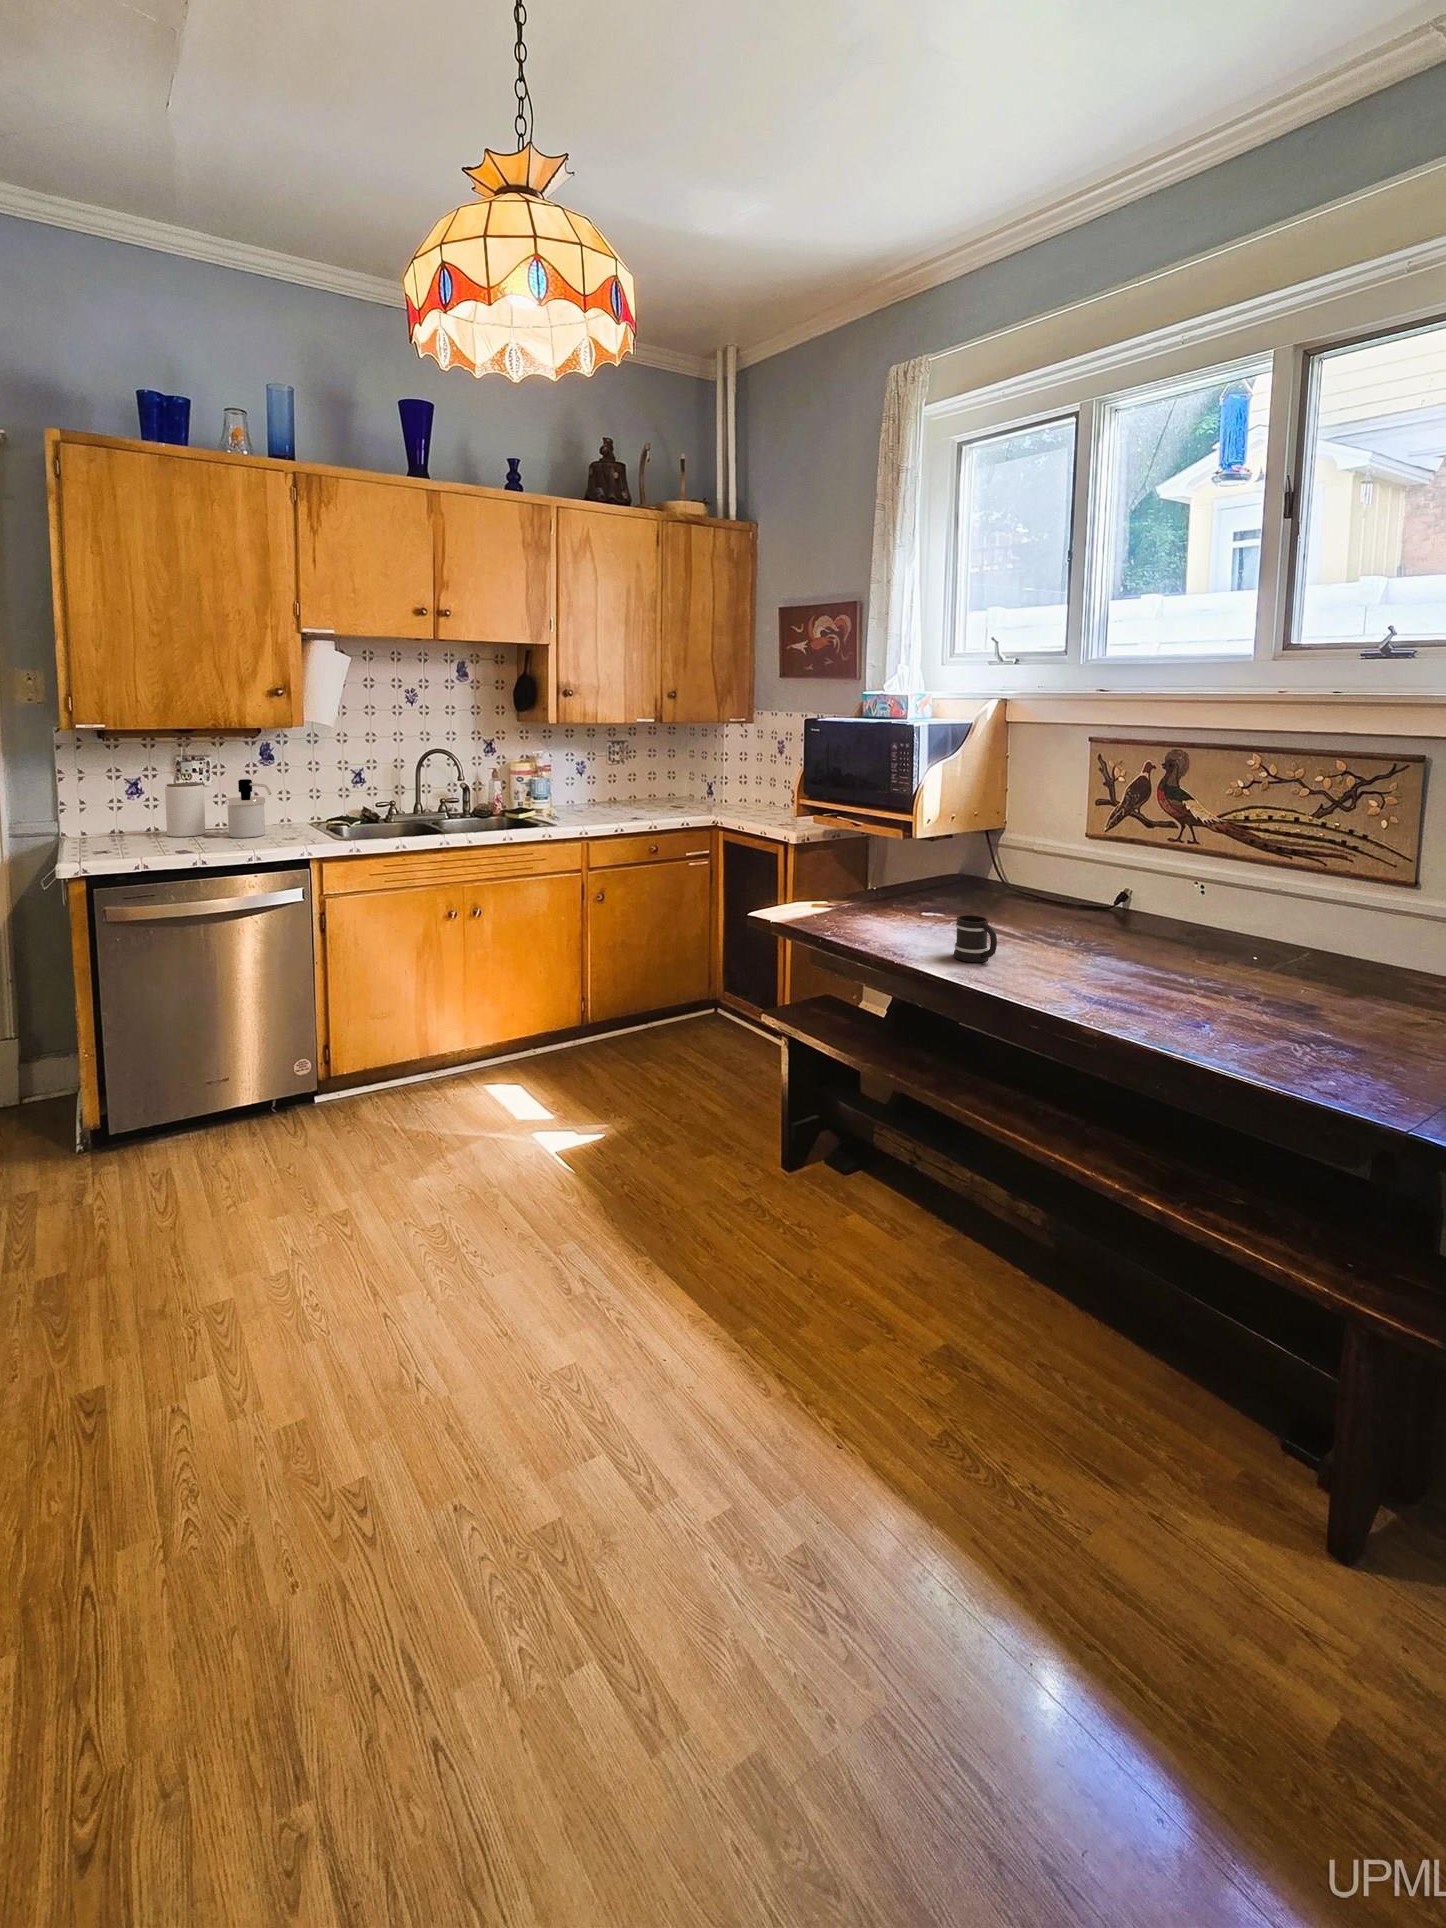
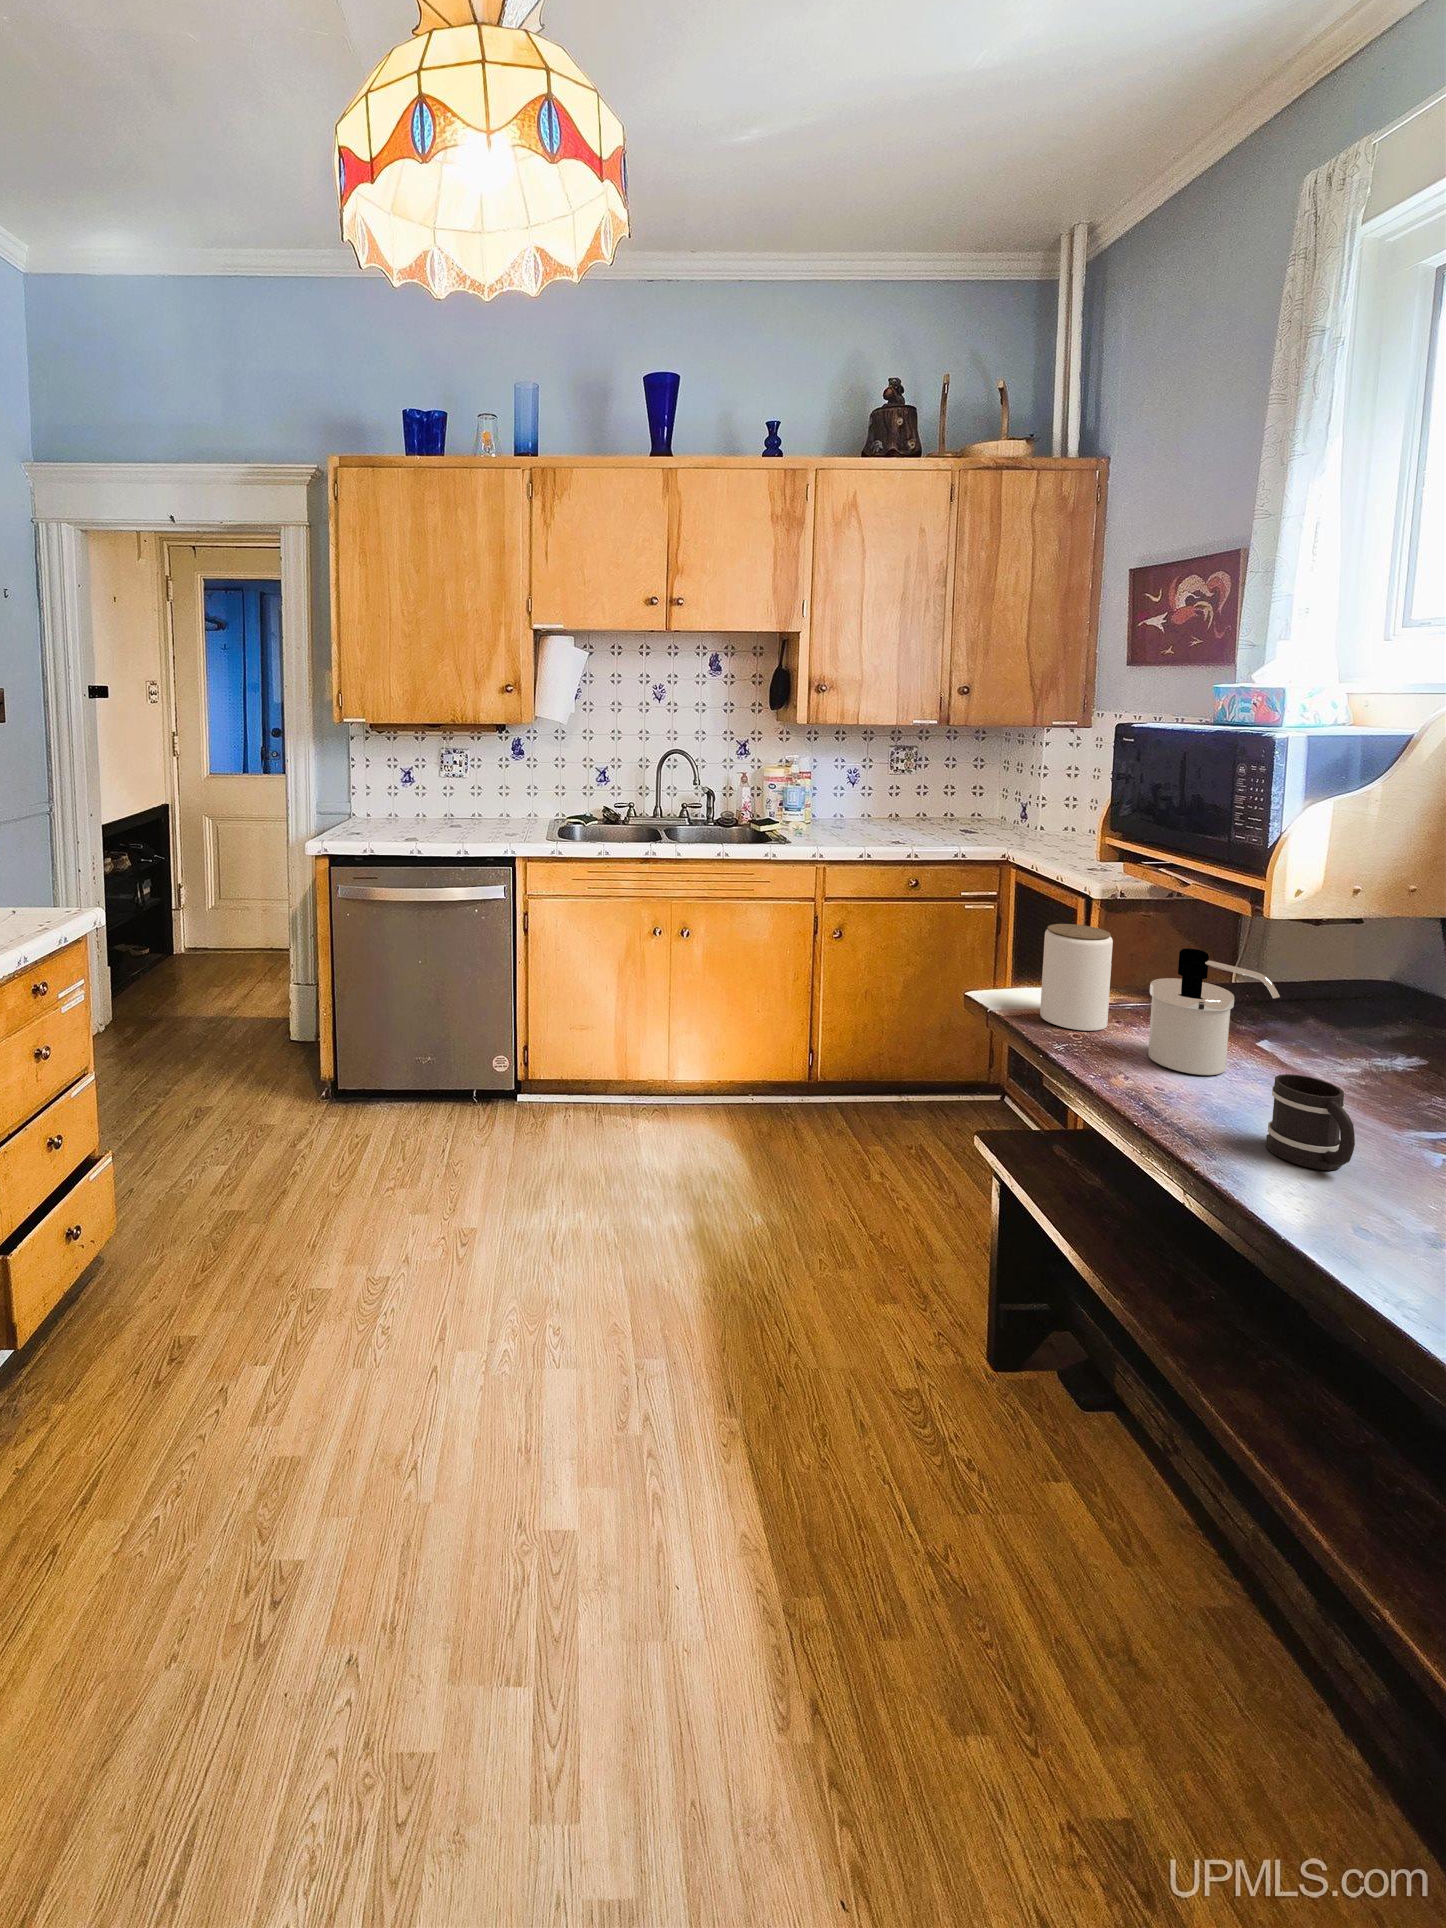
soap dispenser: present [226,779,271,838] -> present [1148,948,1280,1075]
jar: present [165,783,205,837] -> present [1040,924,1113,1031]

